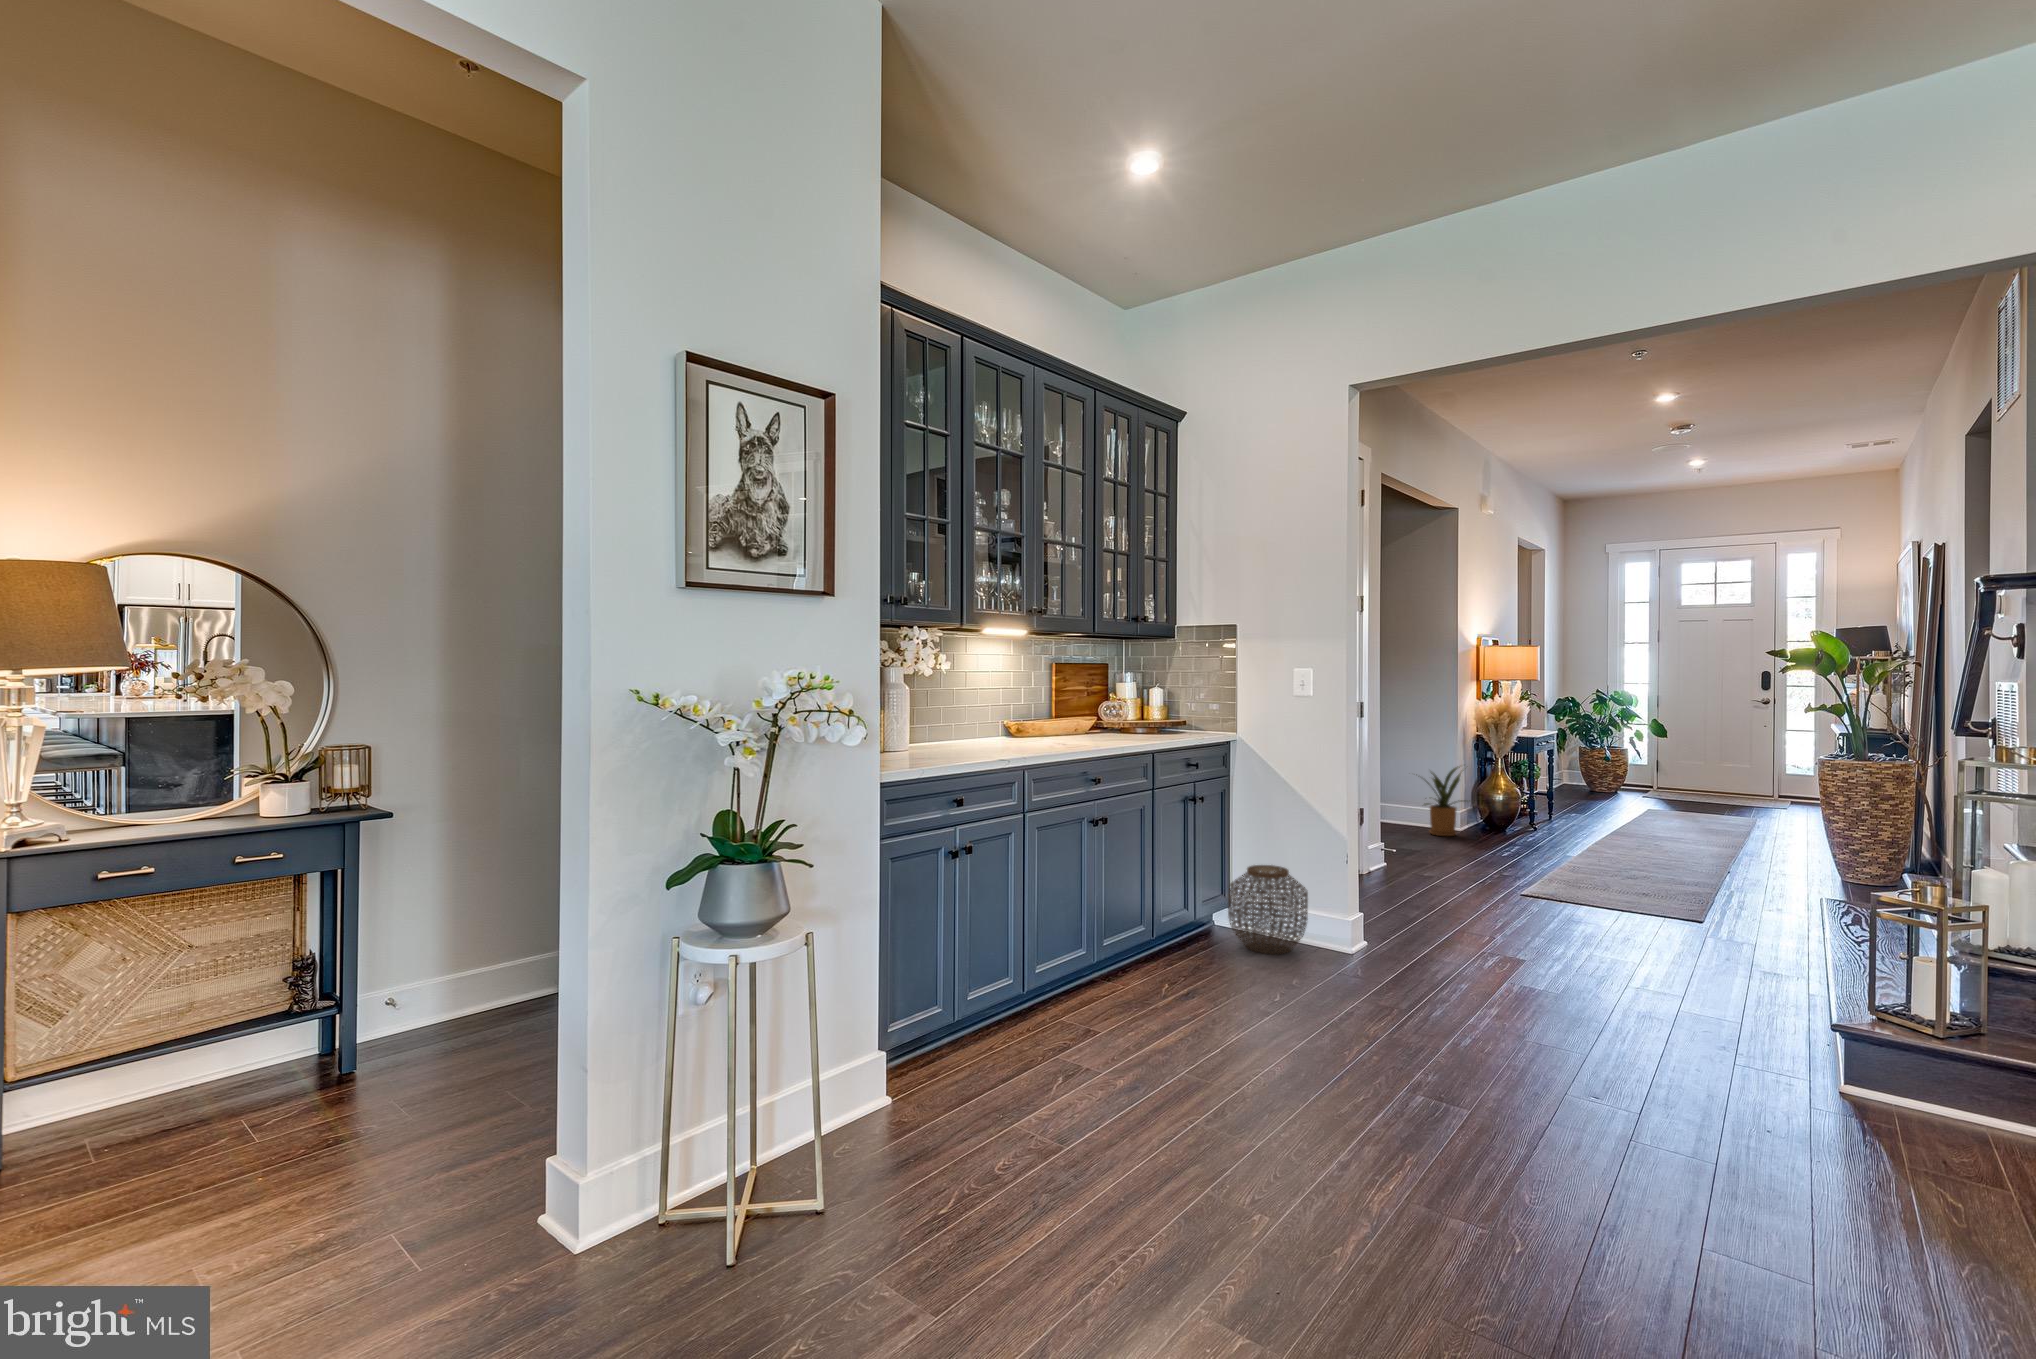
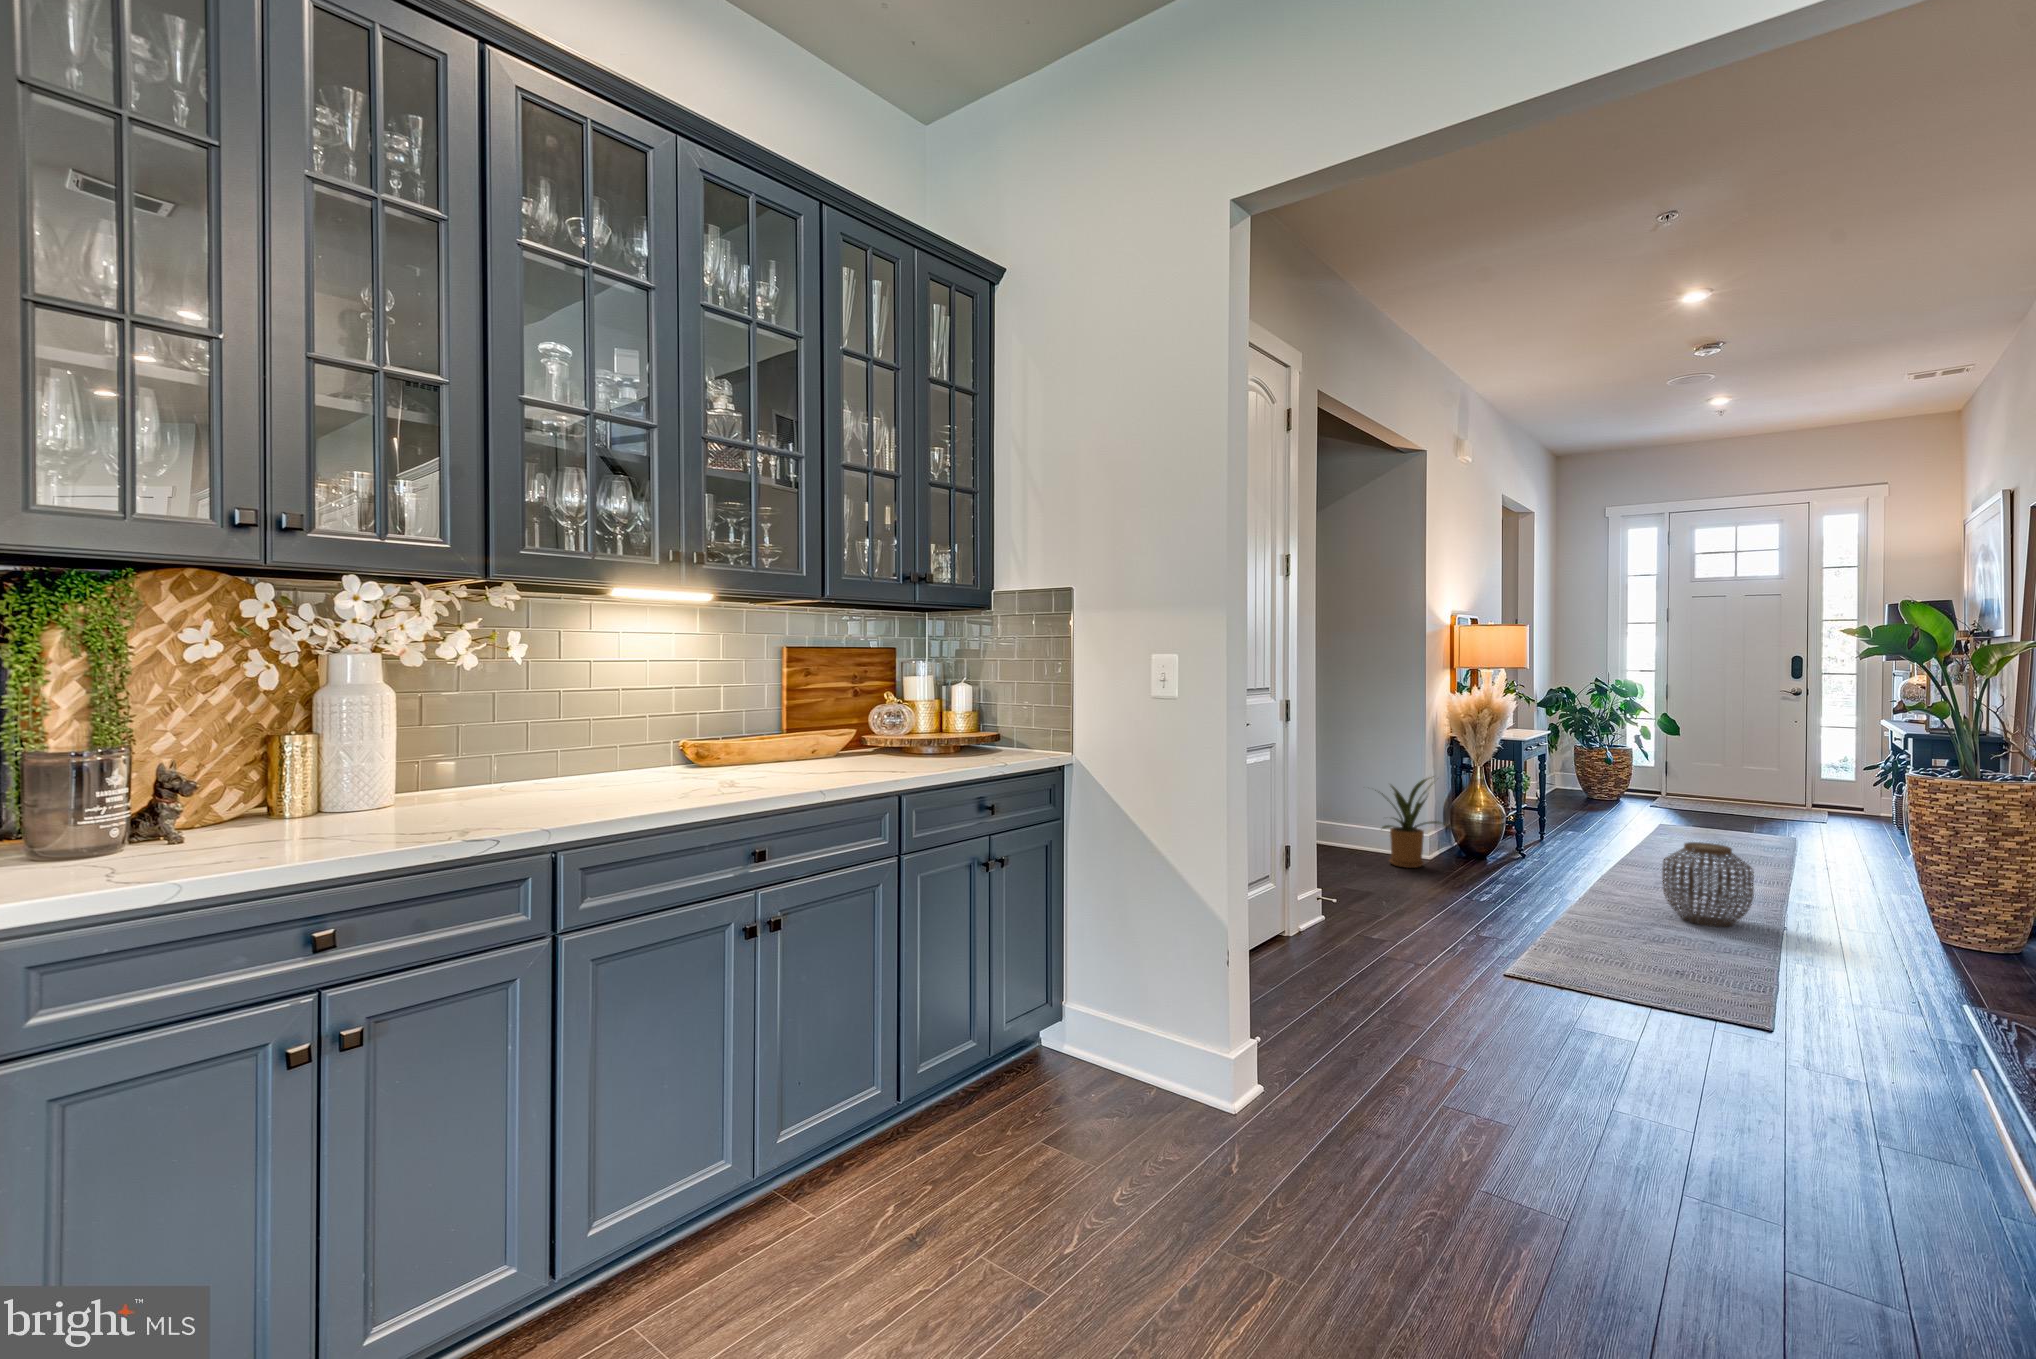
woven basket: present [1228,865,1308,954] -> present [1662,842,1754,927]

